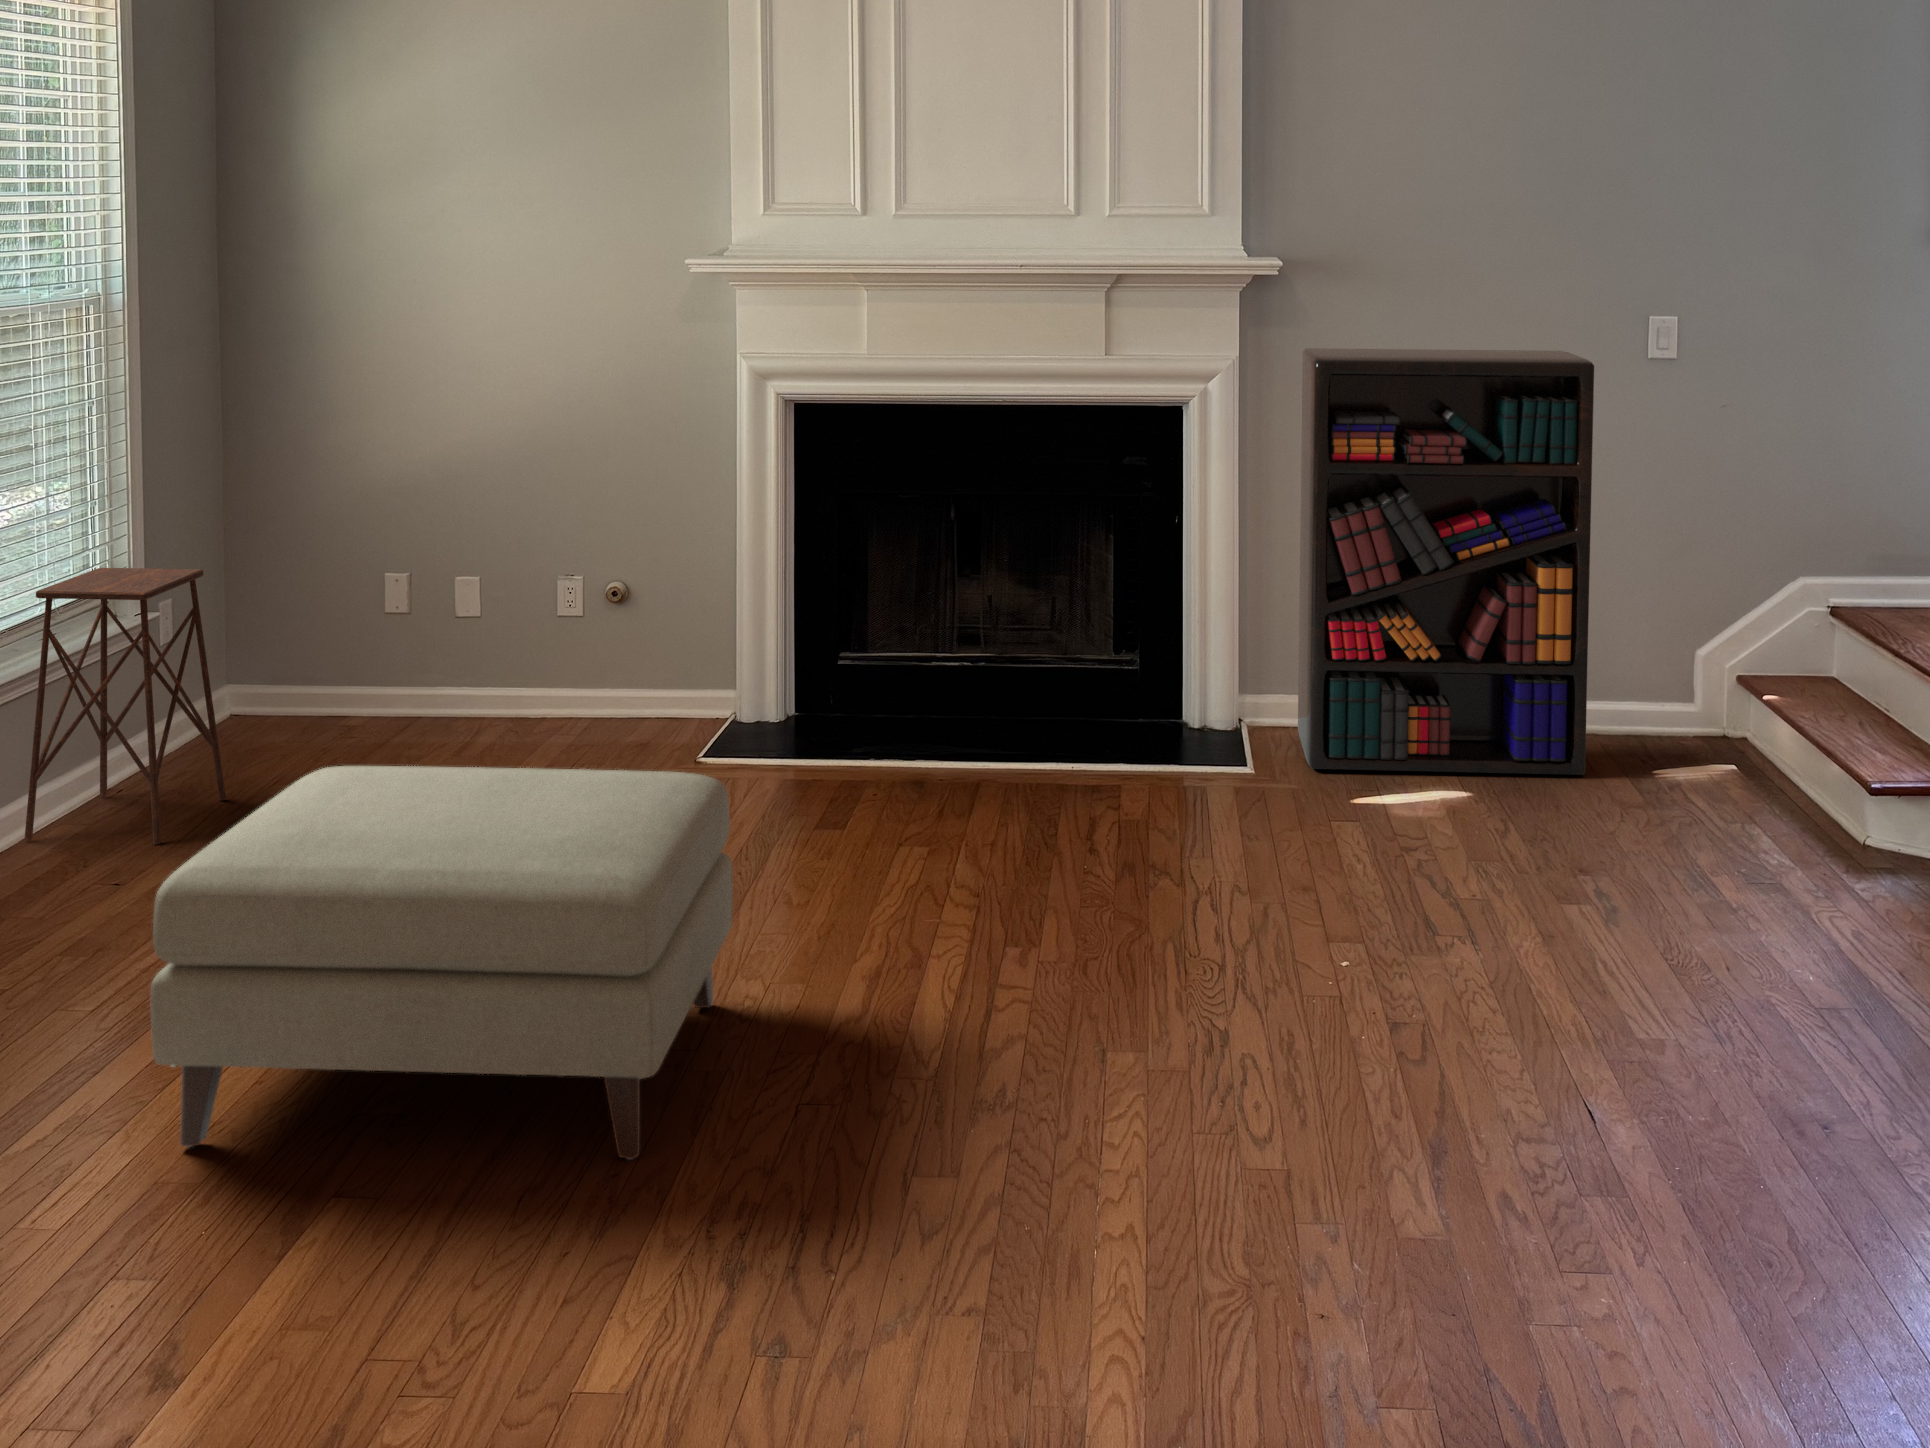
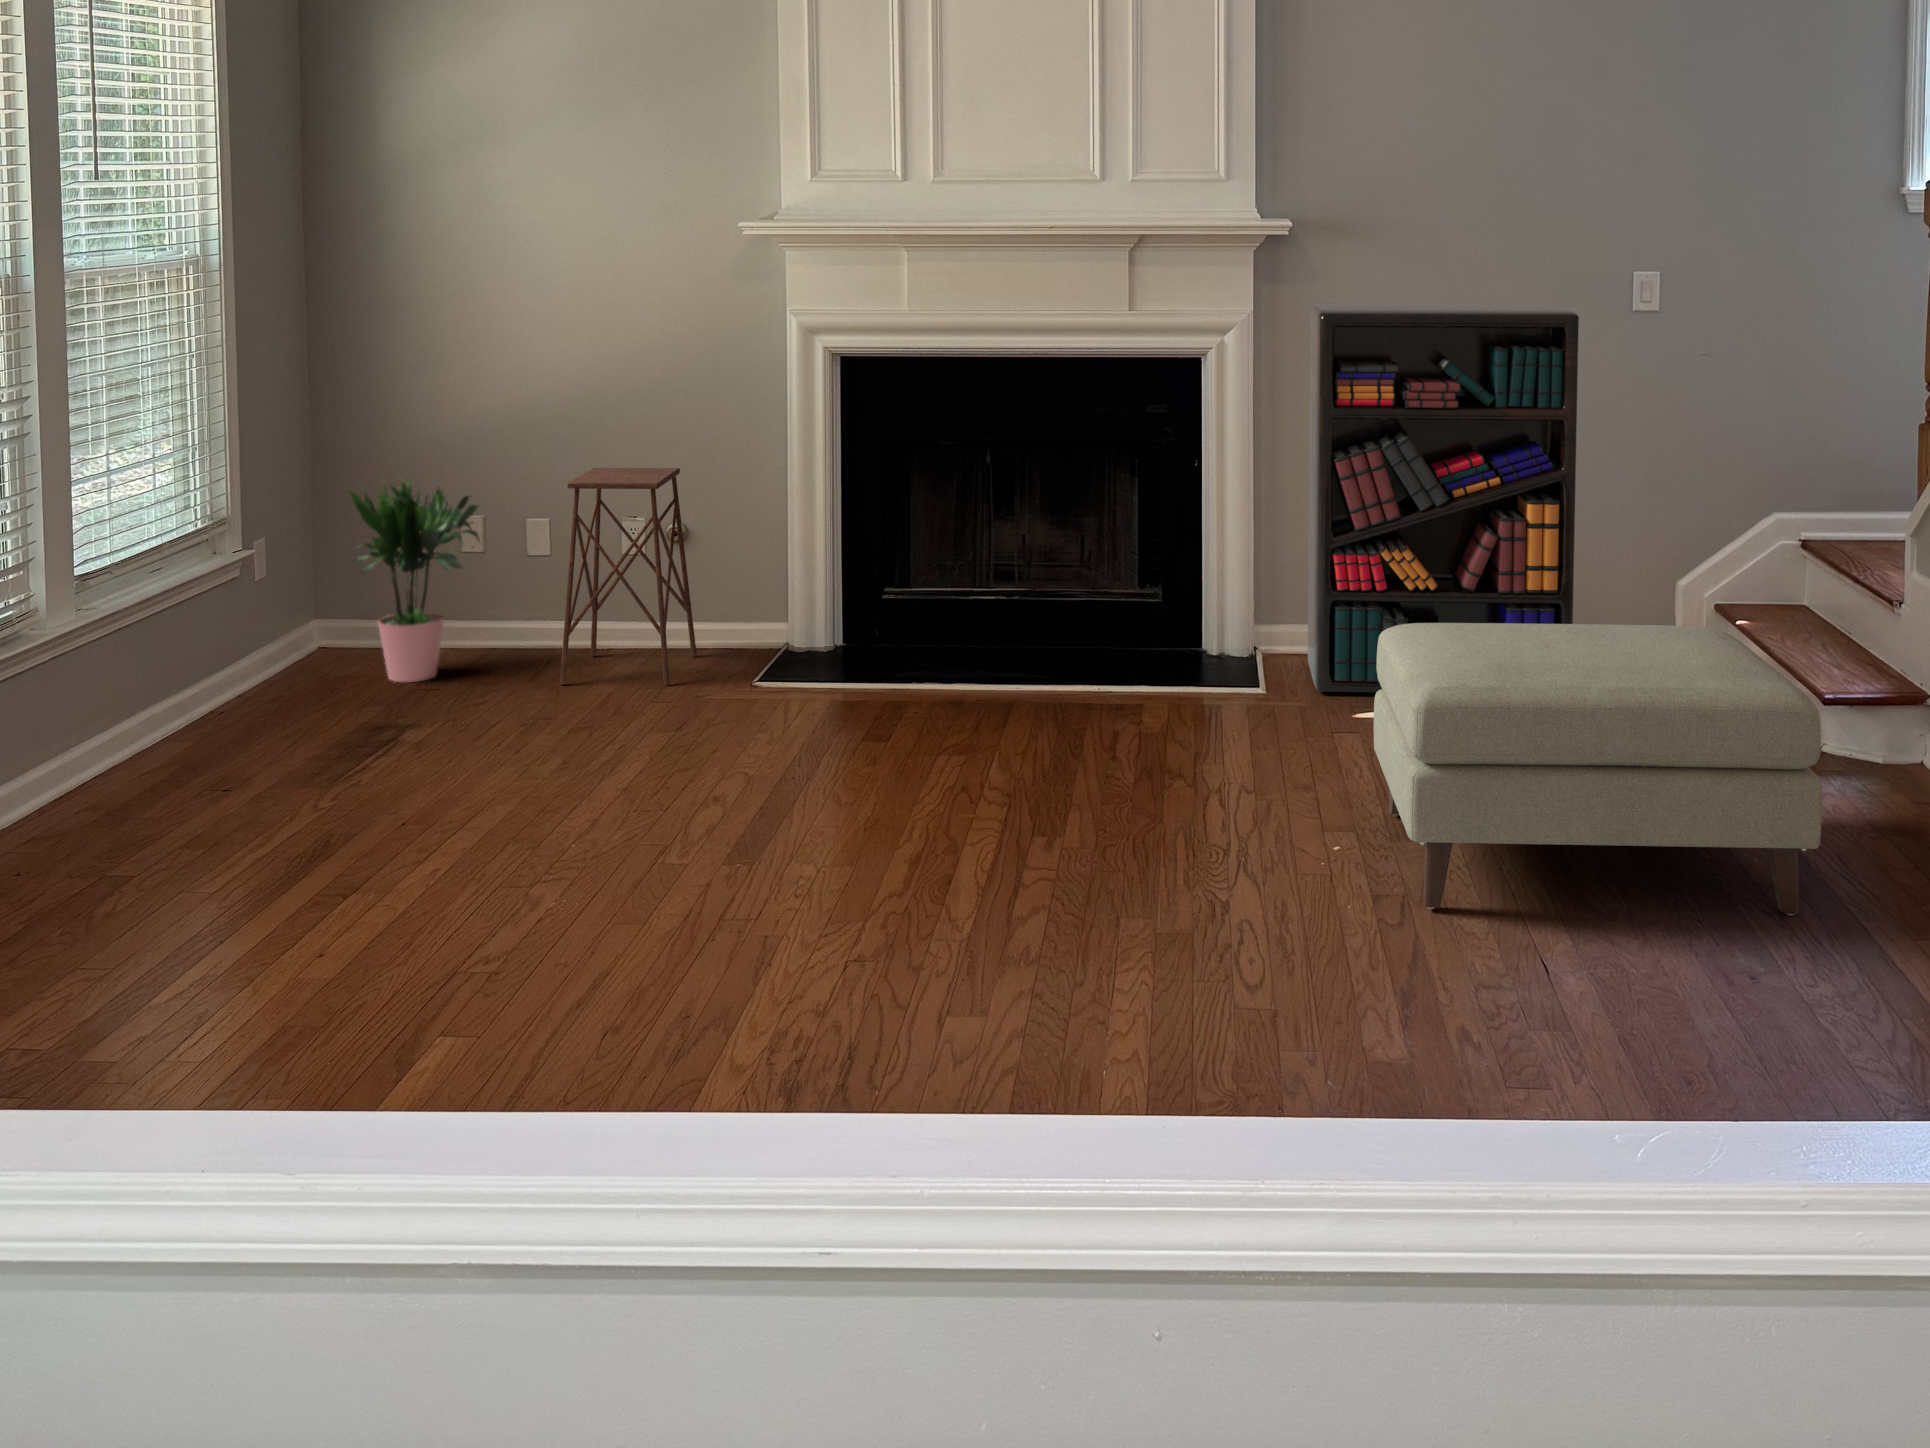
potted plant: none [265,523,419,753] -> present [349,480,479,682]
side table: present [24,568,226,845] -> present [560,468,697,686]
ottoman: present [151,766,733,1160] -> present [1374,623,1822,916]

